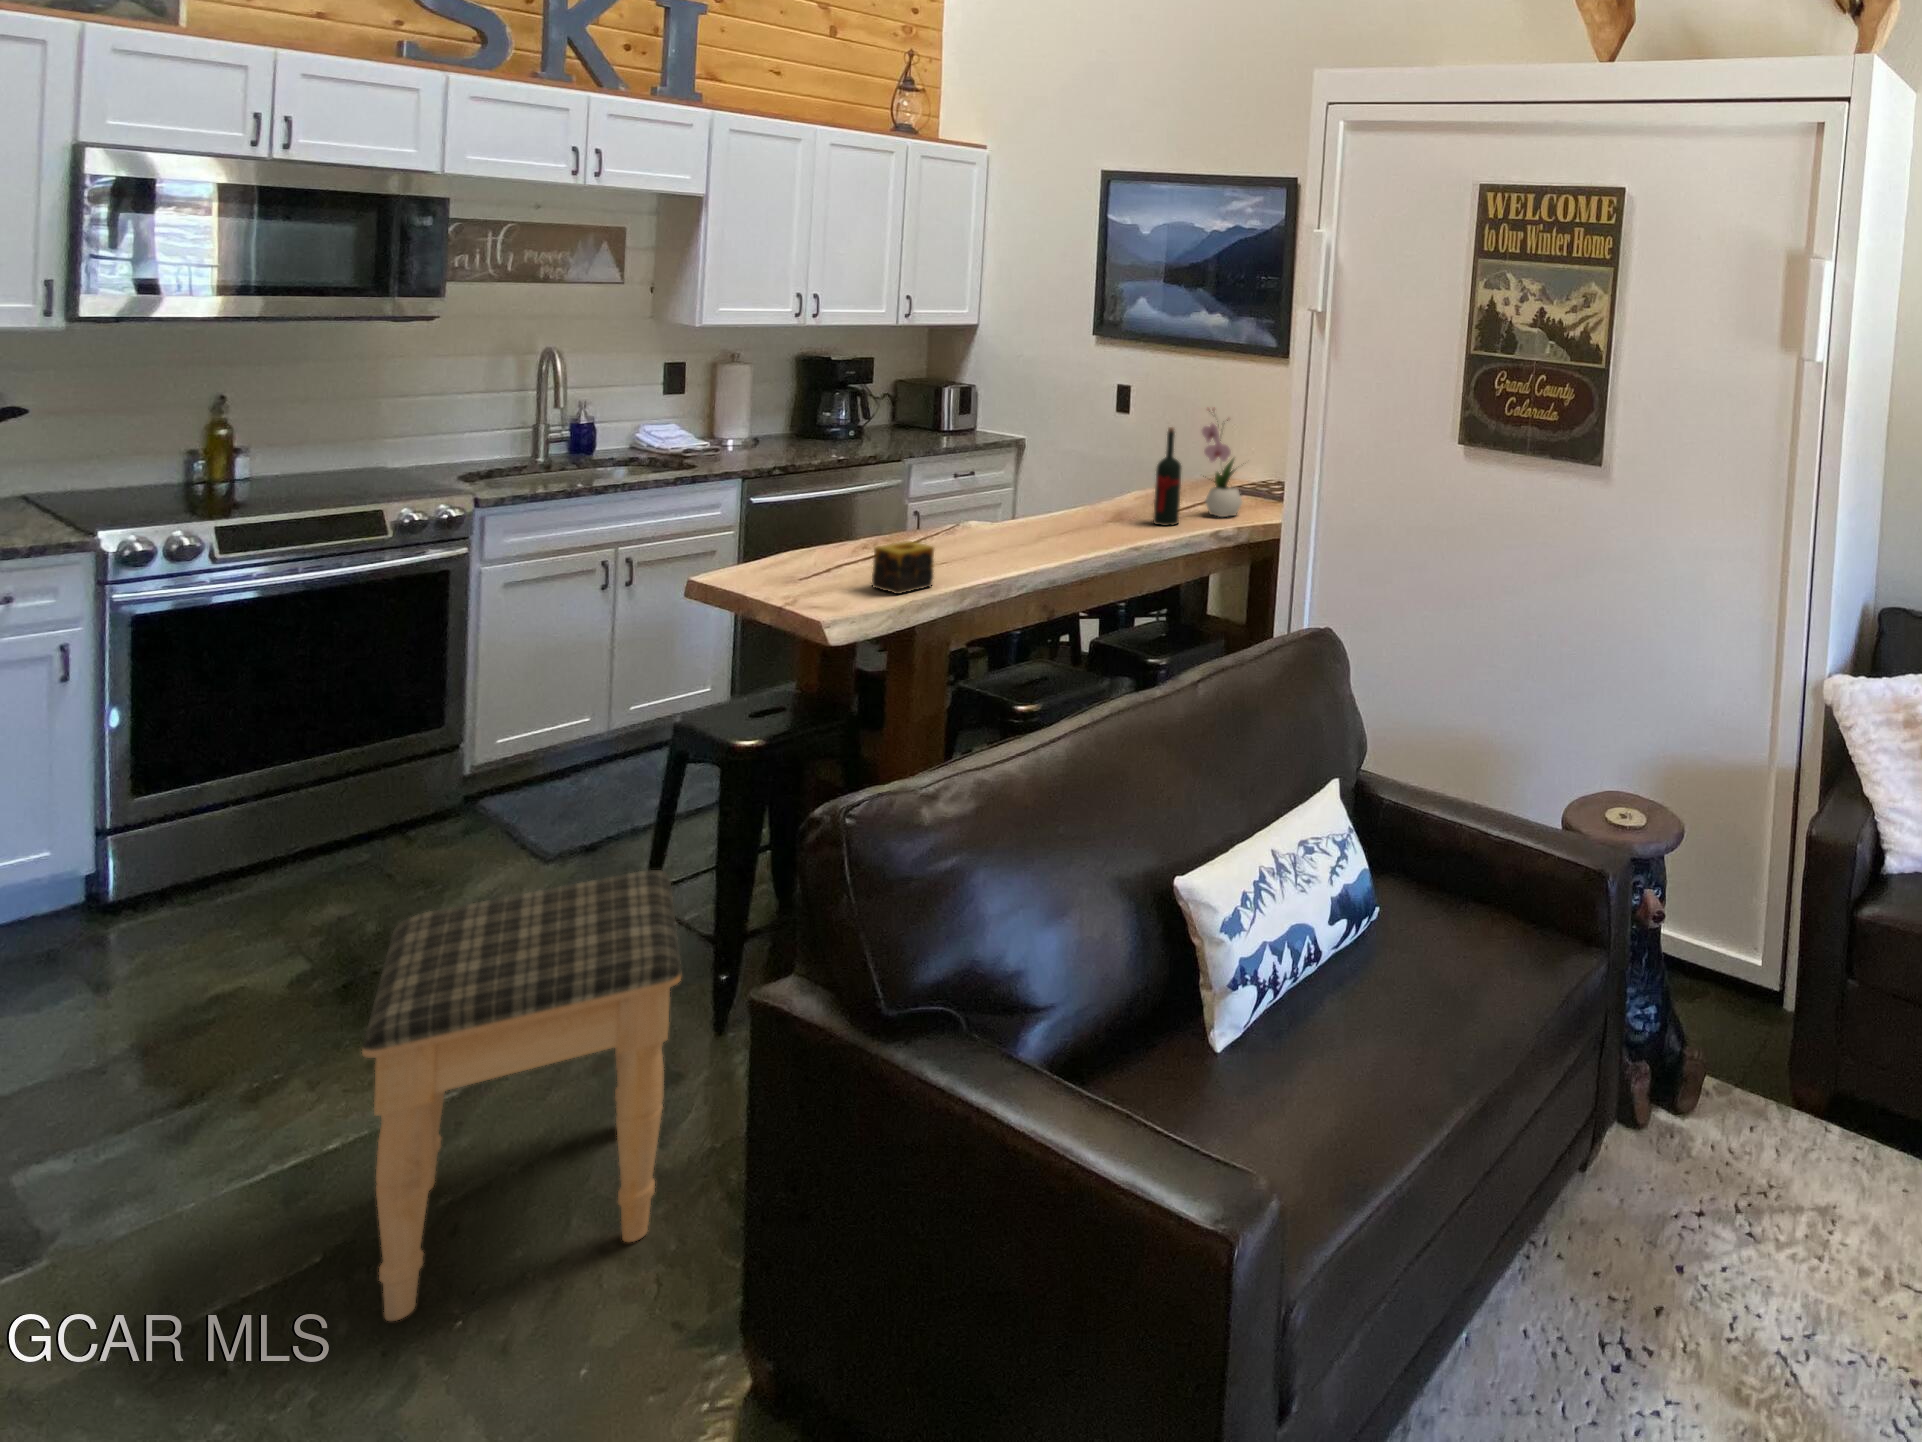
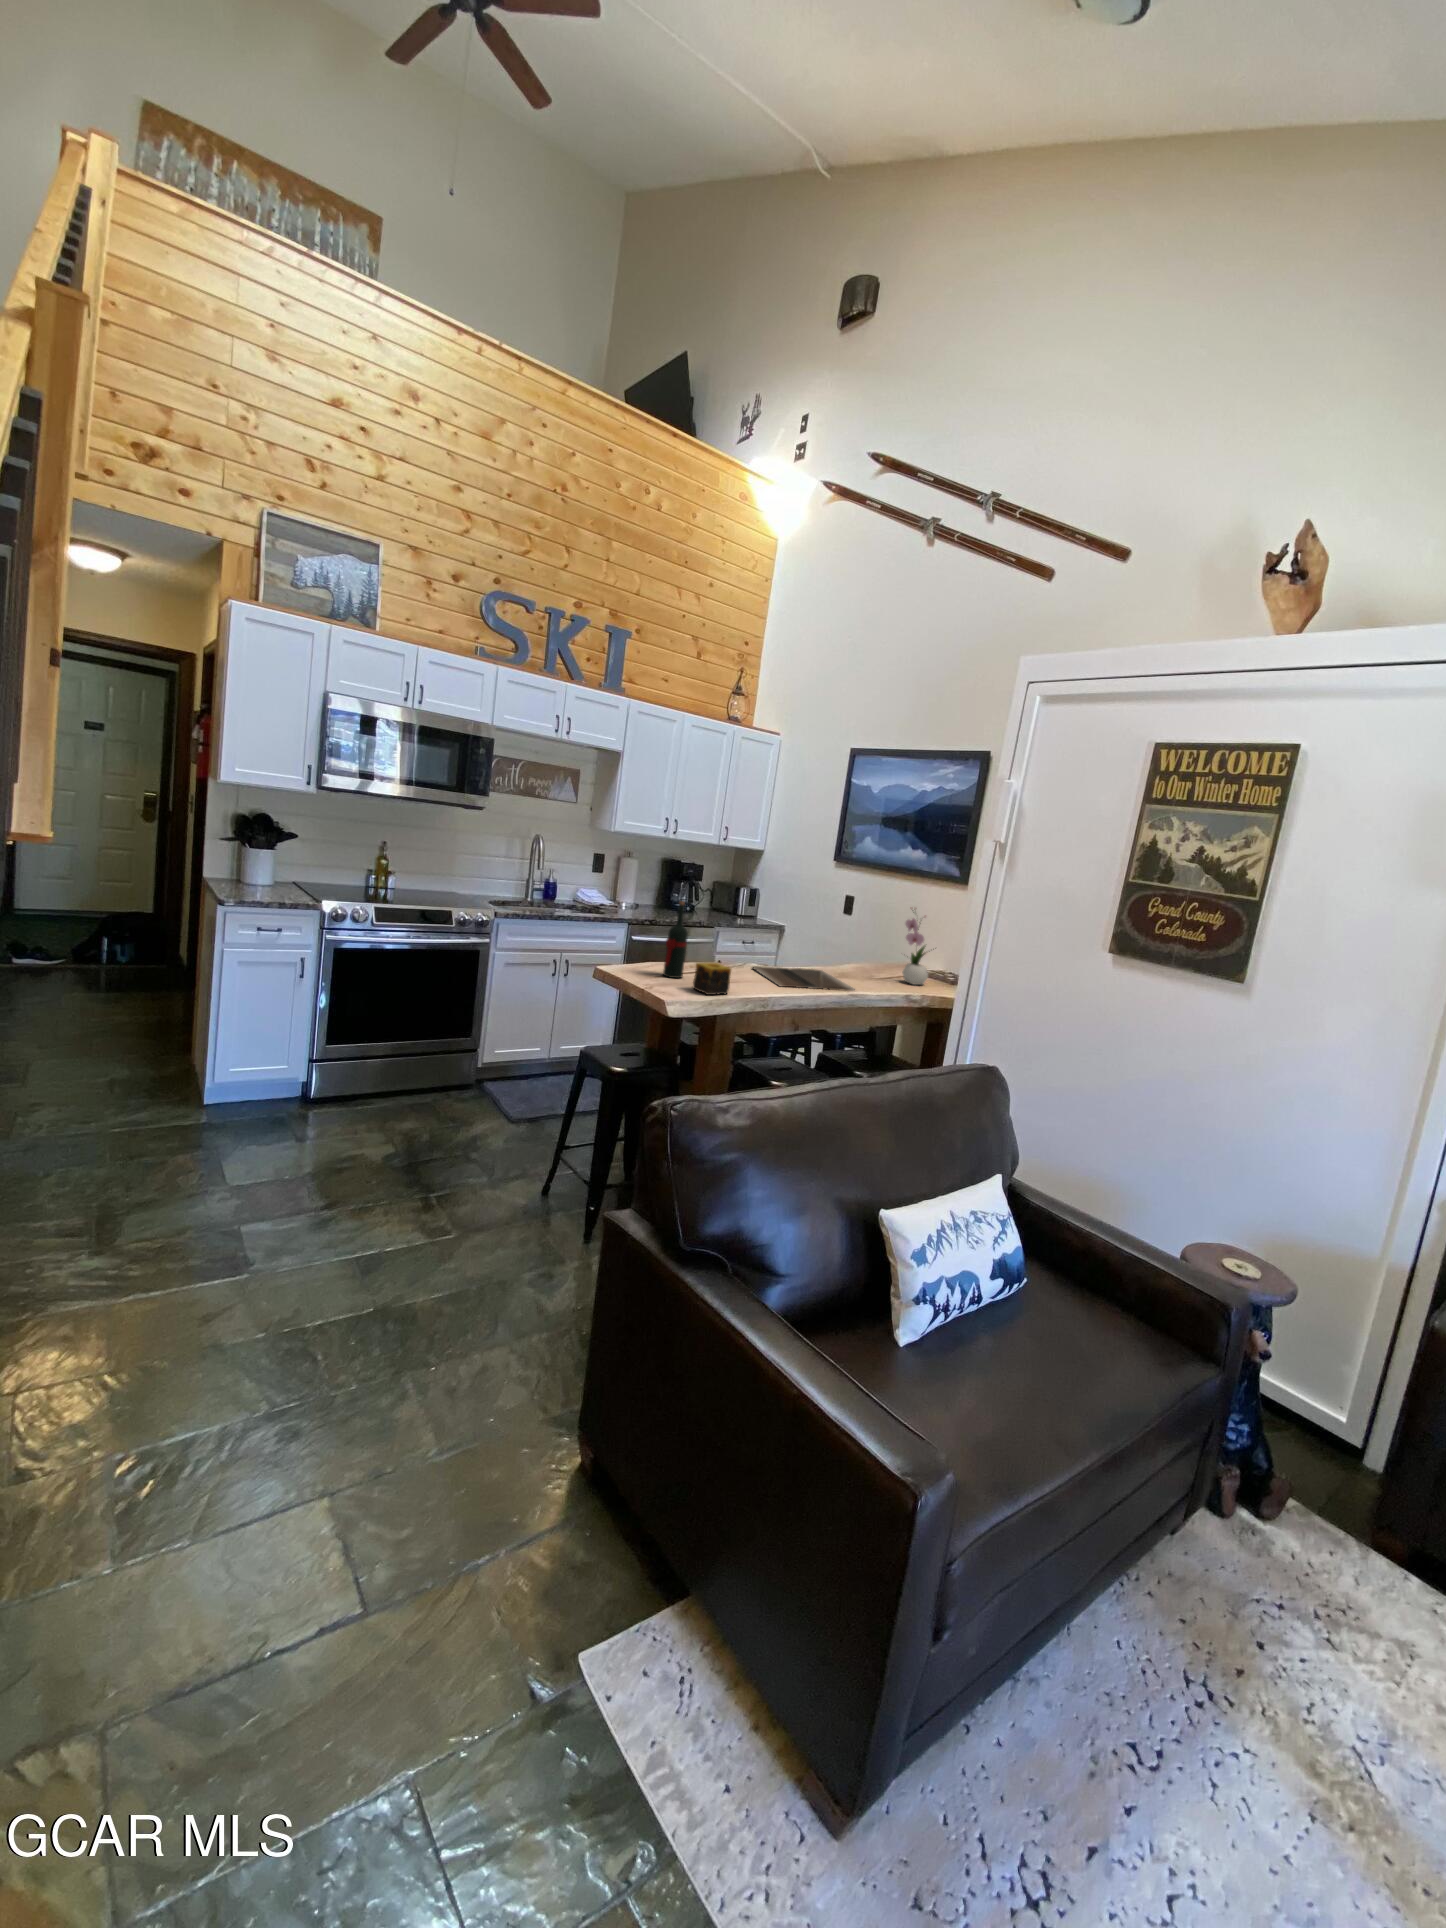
wine bottle: present [1153,427,1181,526] -> present [663,901,688,978]
laptop: none [971,517,1135,557] -> present [753,966,855,991]
footstool: present [362,870,681,1321] -> none [410,1127,569,1351]

